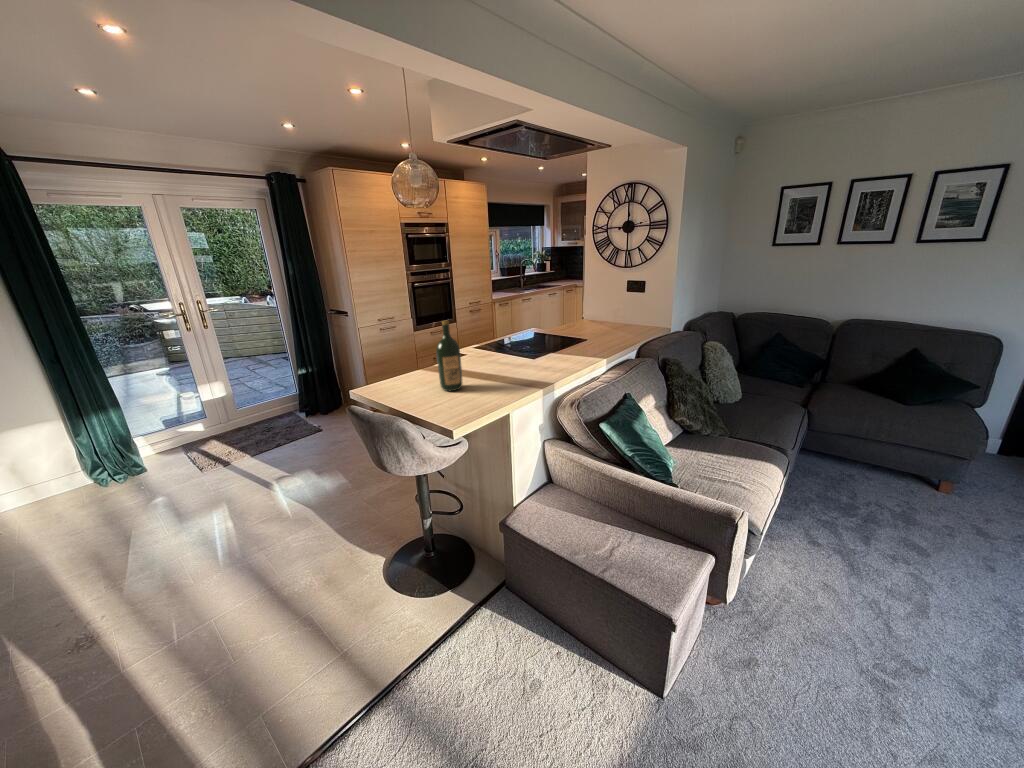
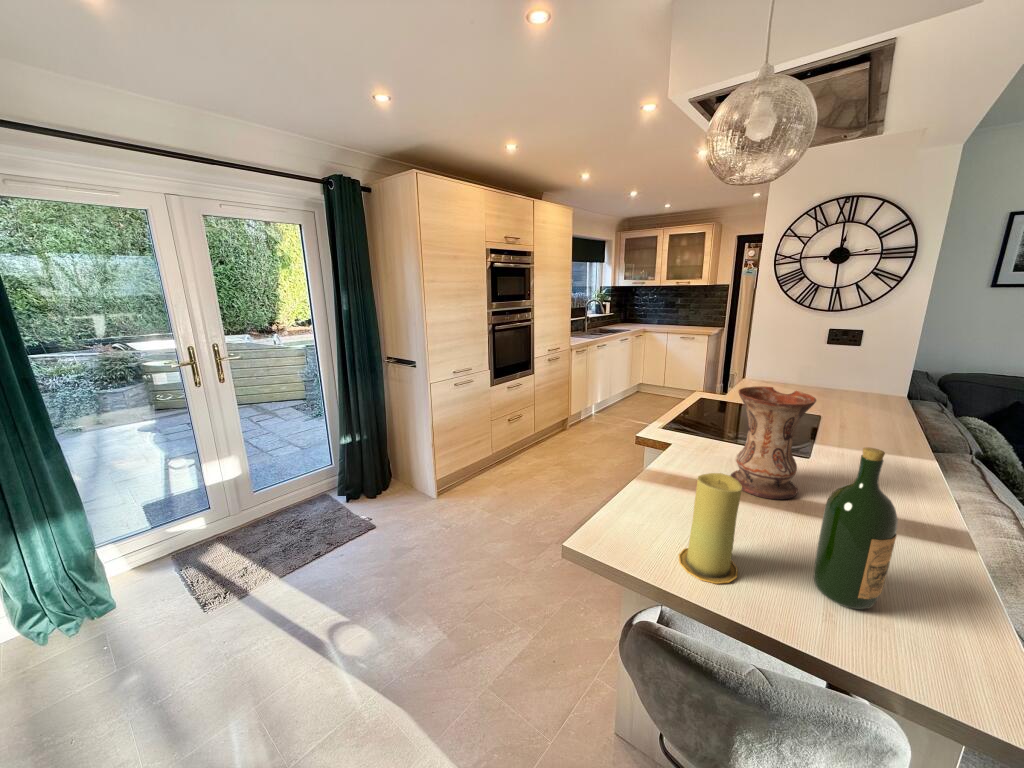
vase: none [462,308,499,366] -> present [731,386,816,500]
candle: none [393,340,420,388] -> present [679,473,742,584]

